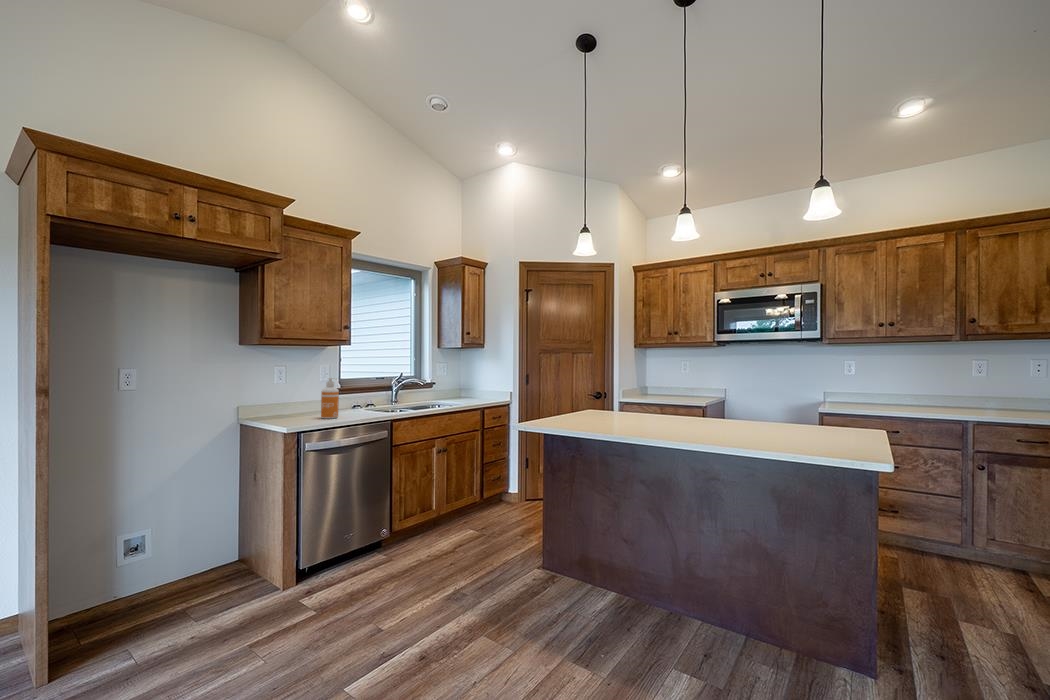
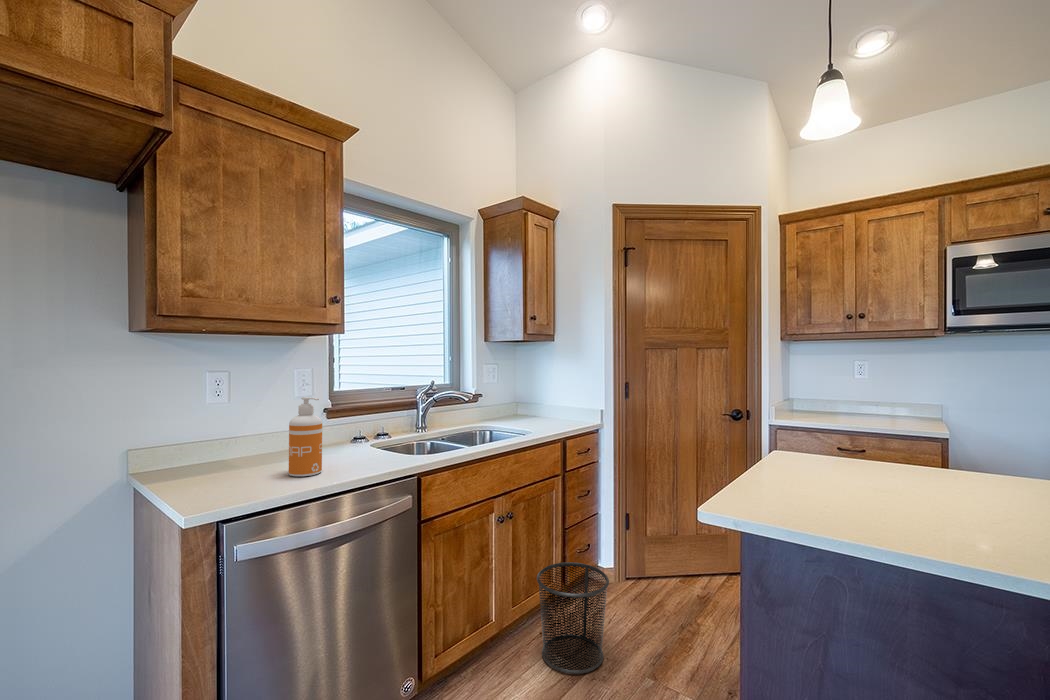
waste bin: none [460,480,502,536] -> present [537,562,609,674]

